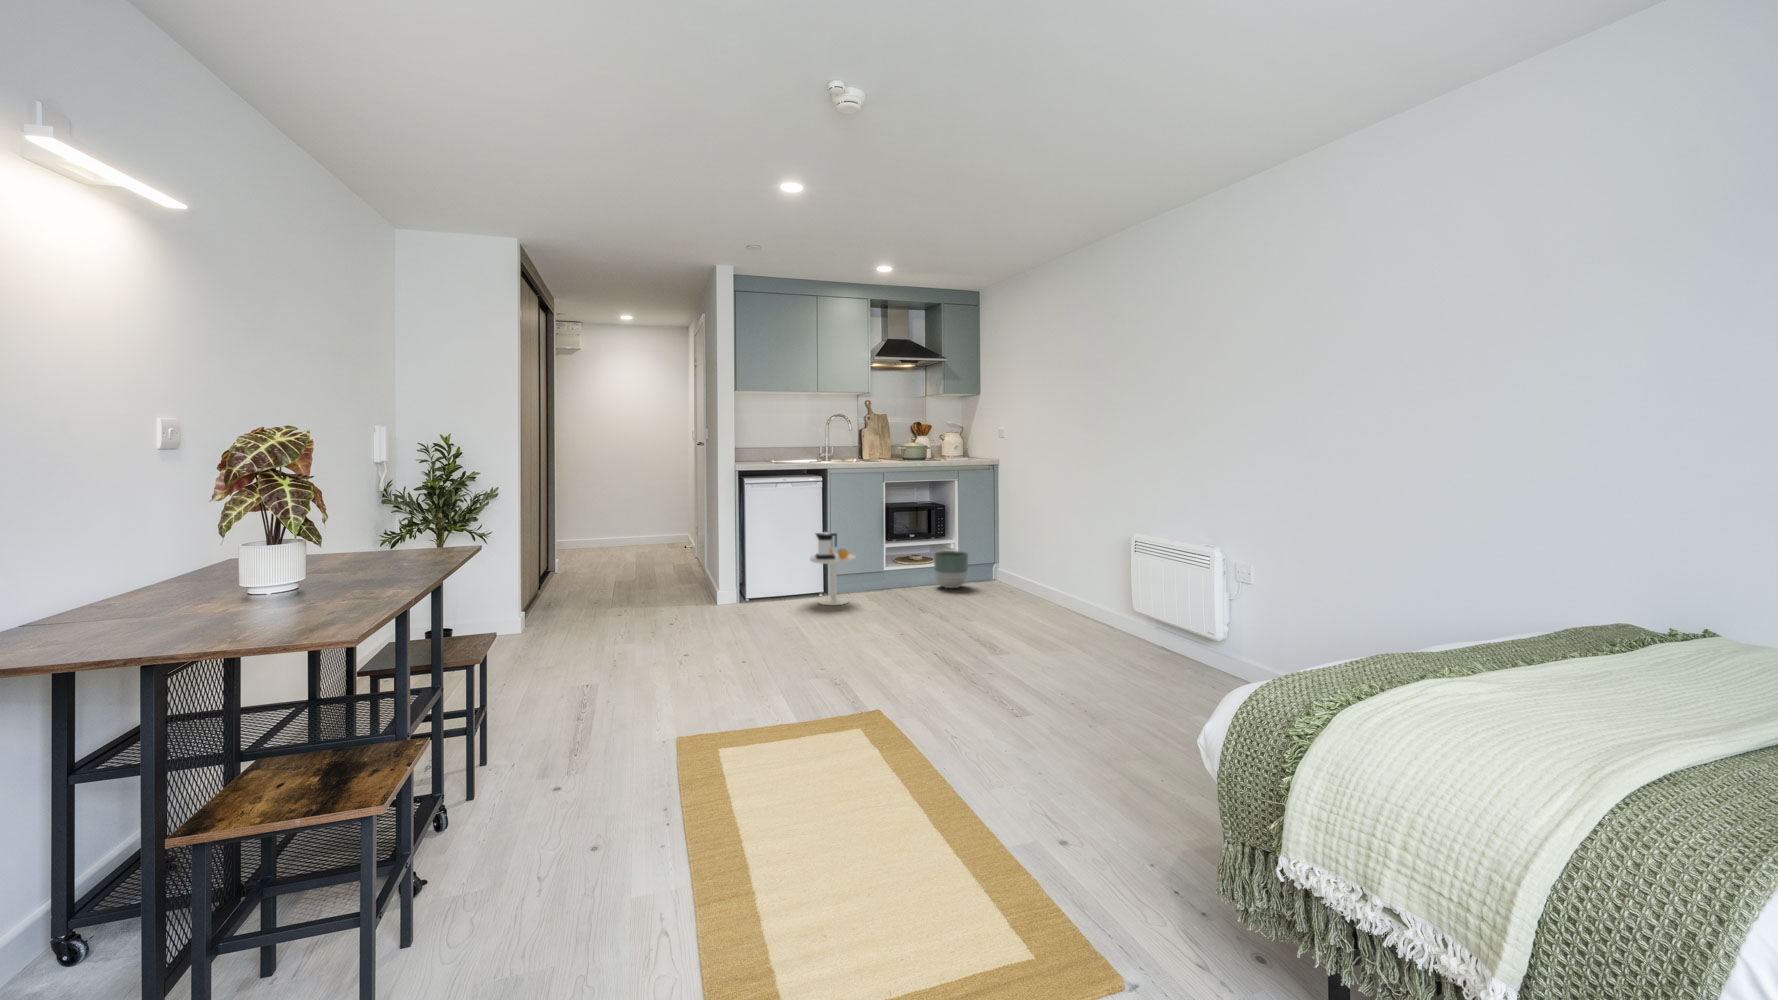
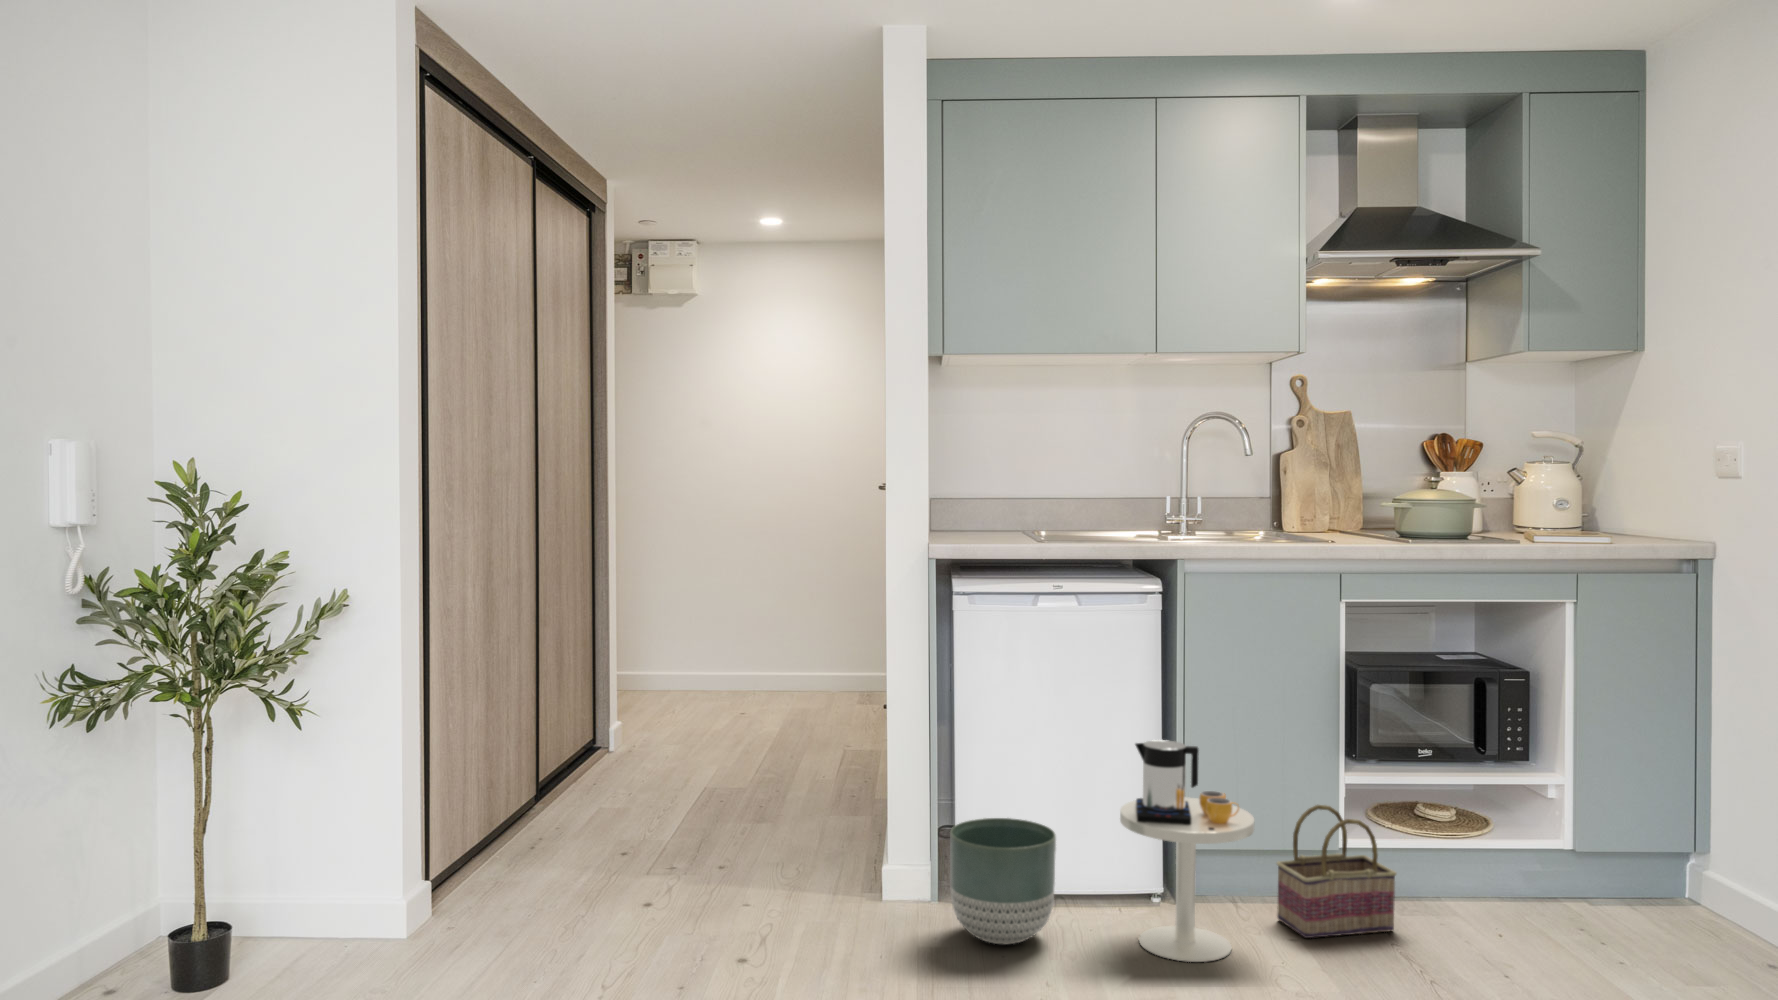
planter: present [934,551,968,588] -> present [950,818,1056,944]
basket: none [863,554,903,597] -> present [1277,805,1396,938]

